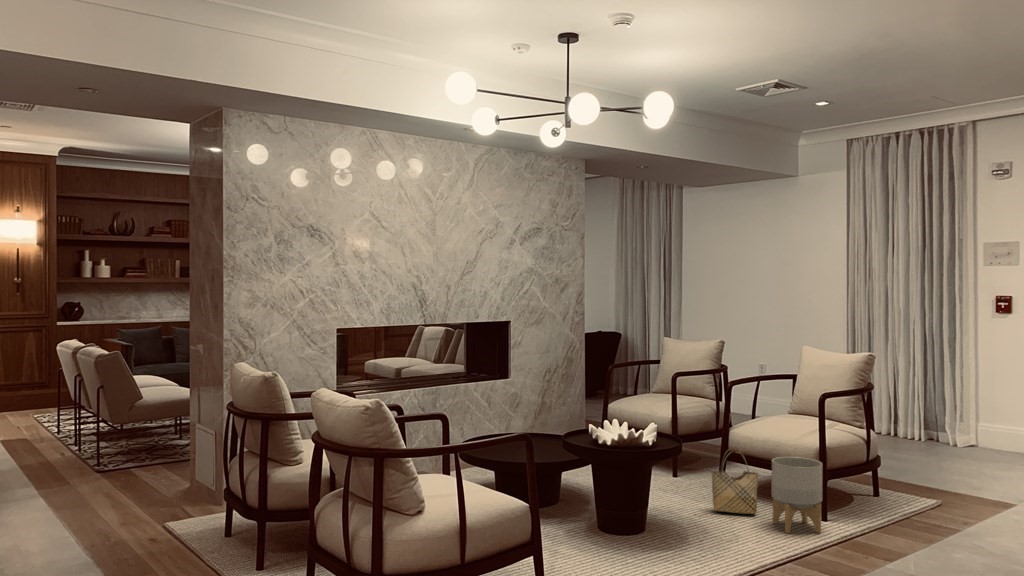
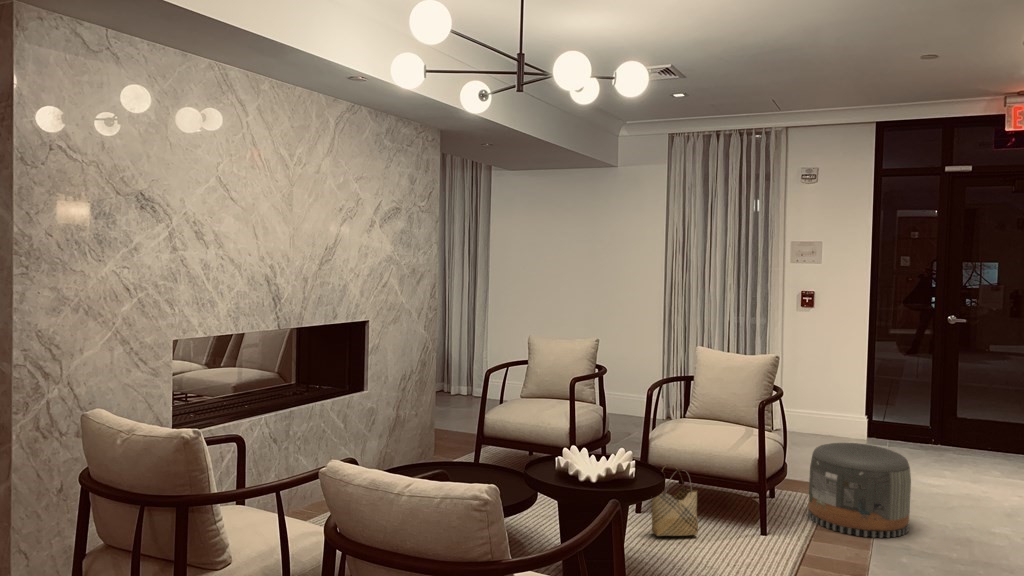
pouf: none [896,443,1004,538] -> present [808,443,911,538]
planter: present [772,457,822,533] -> none [721,471,777,556]

